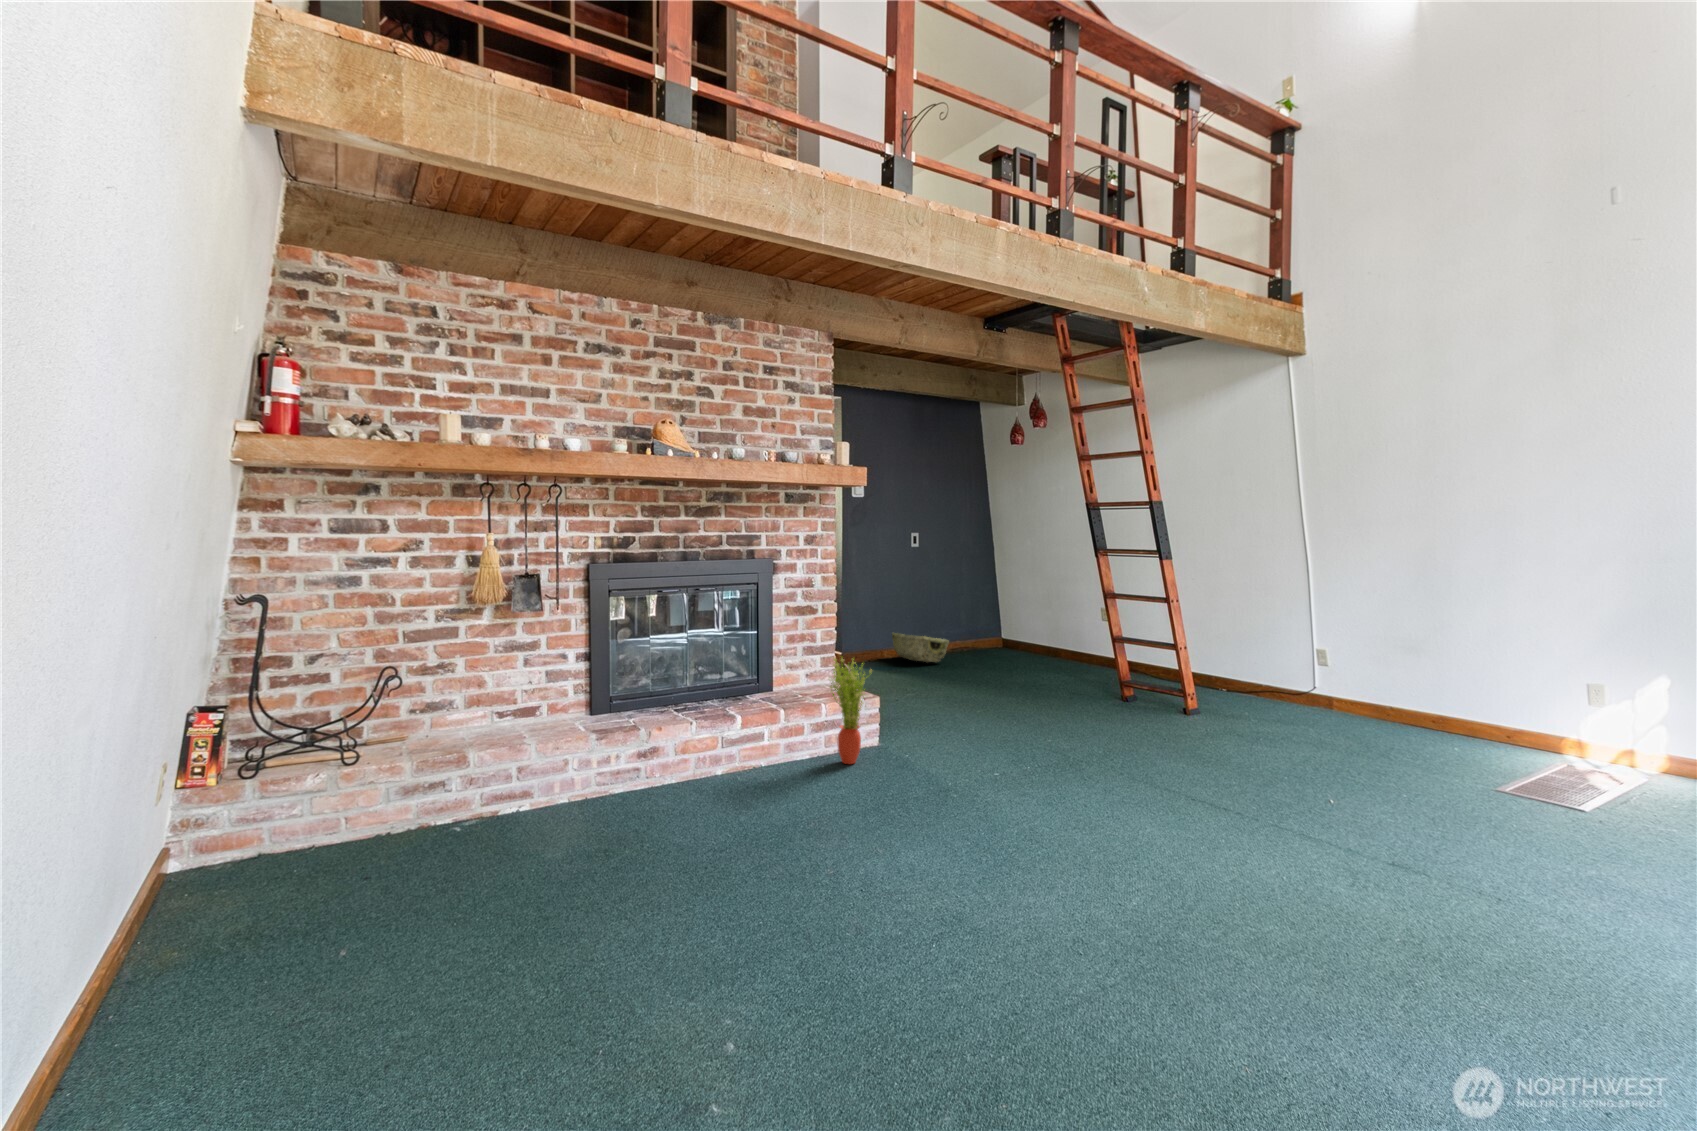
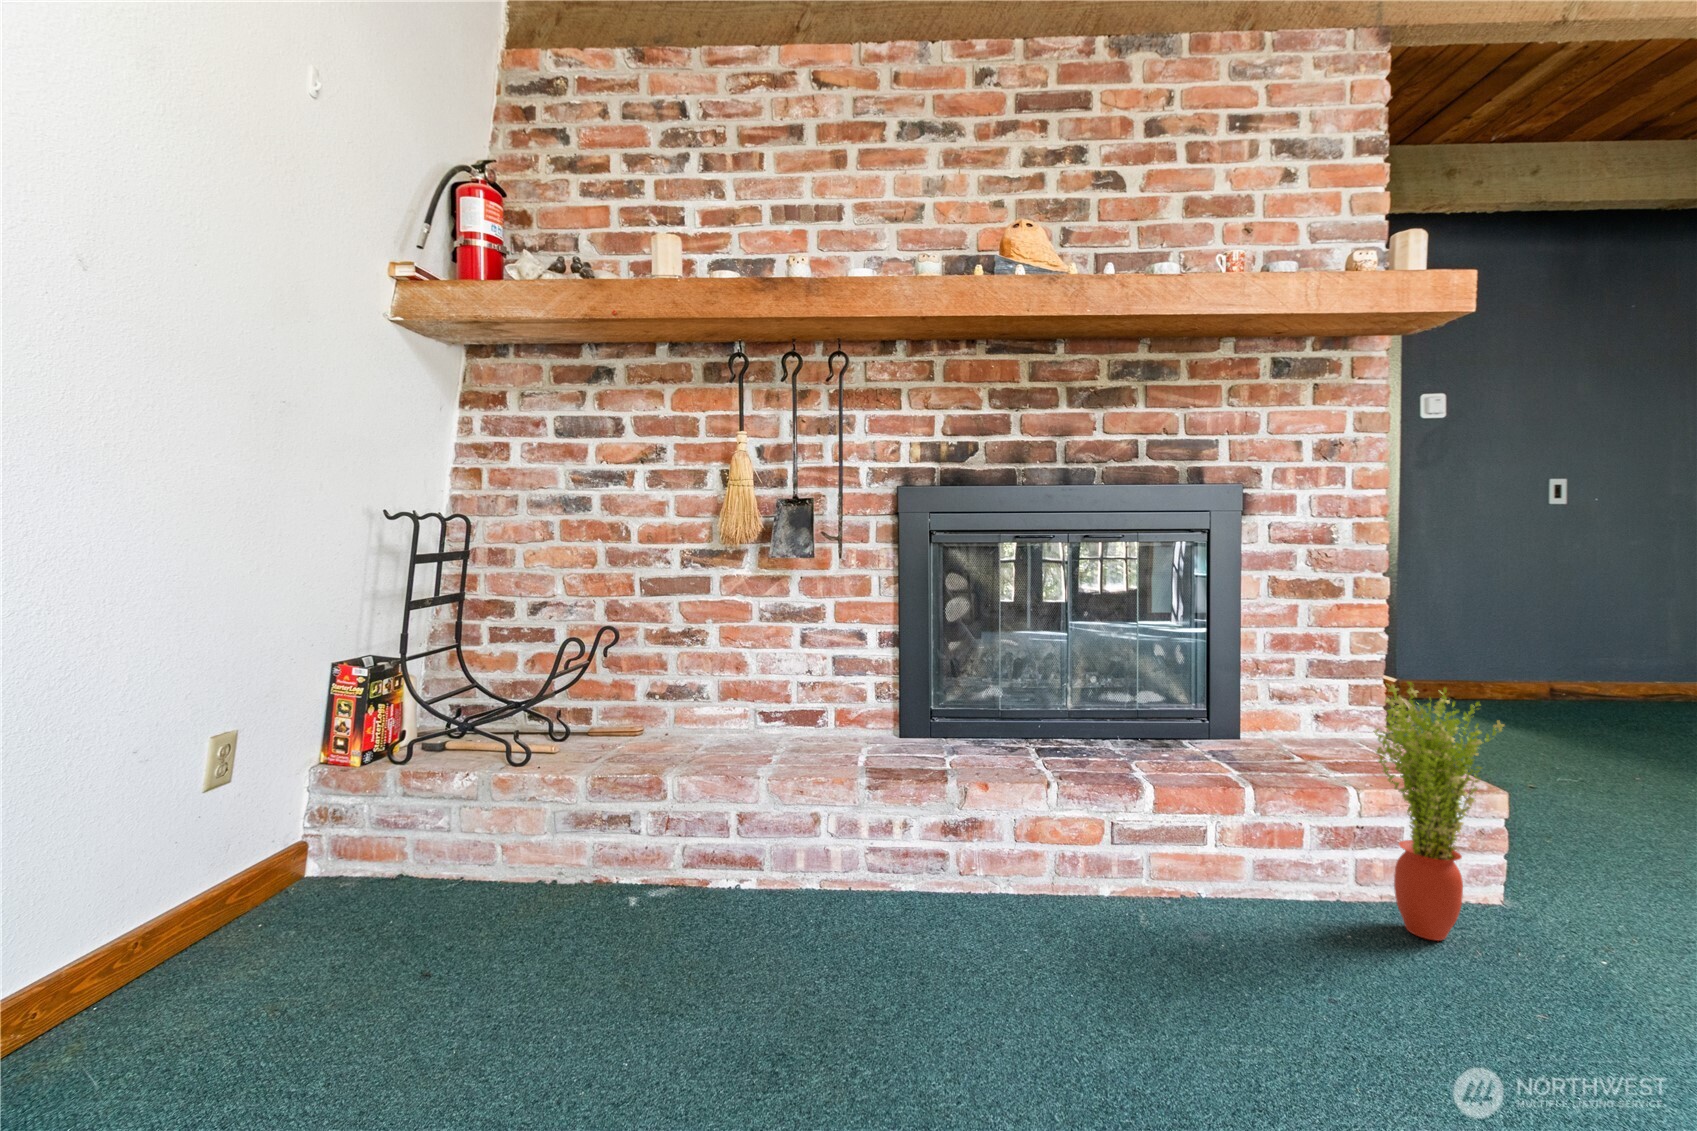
woven basket: present [892,633,949,662] -> none [1488,653,1638,717]

